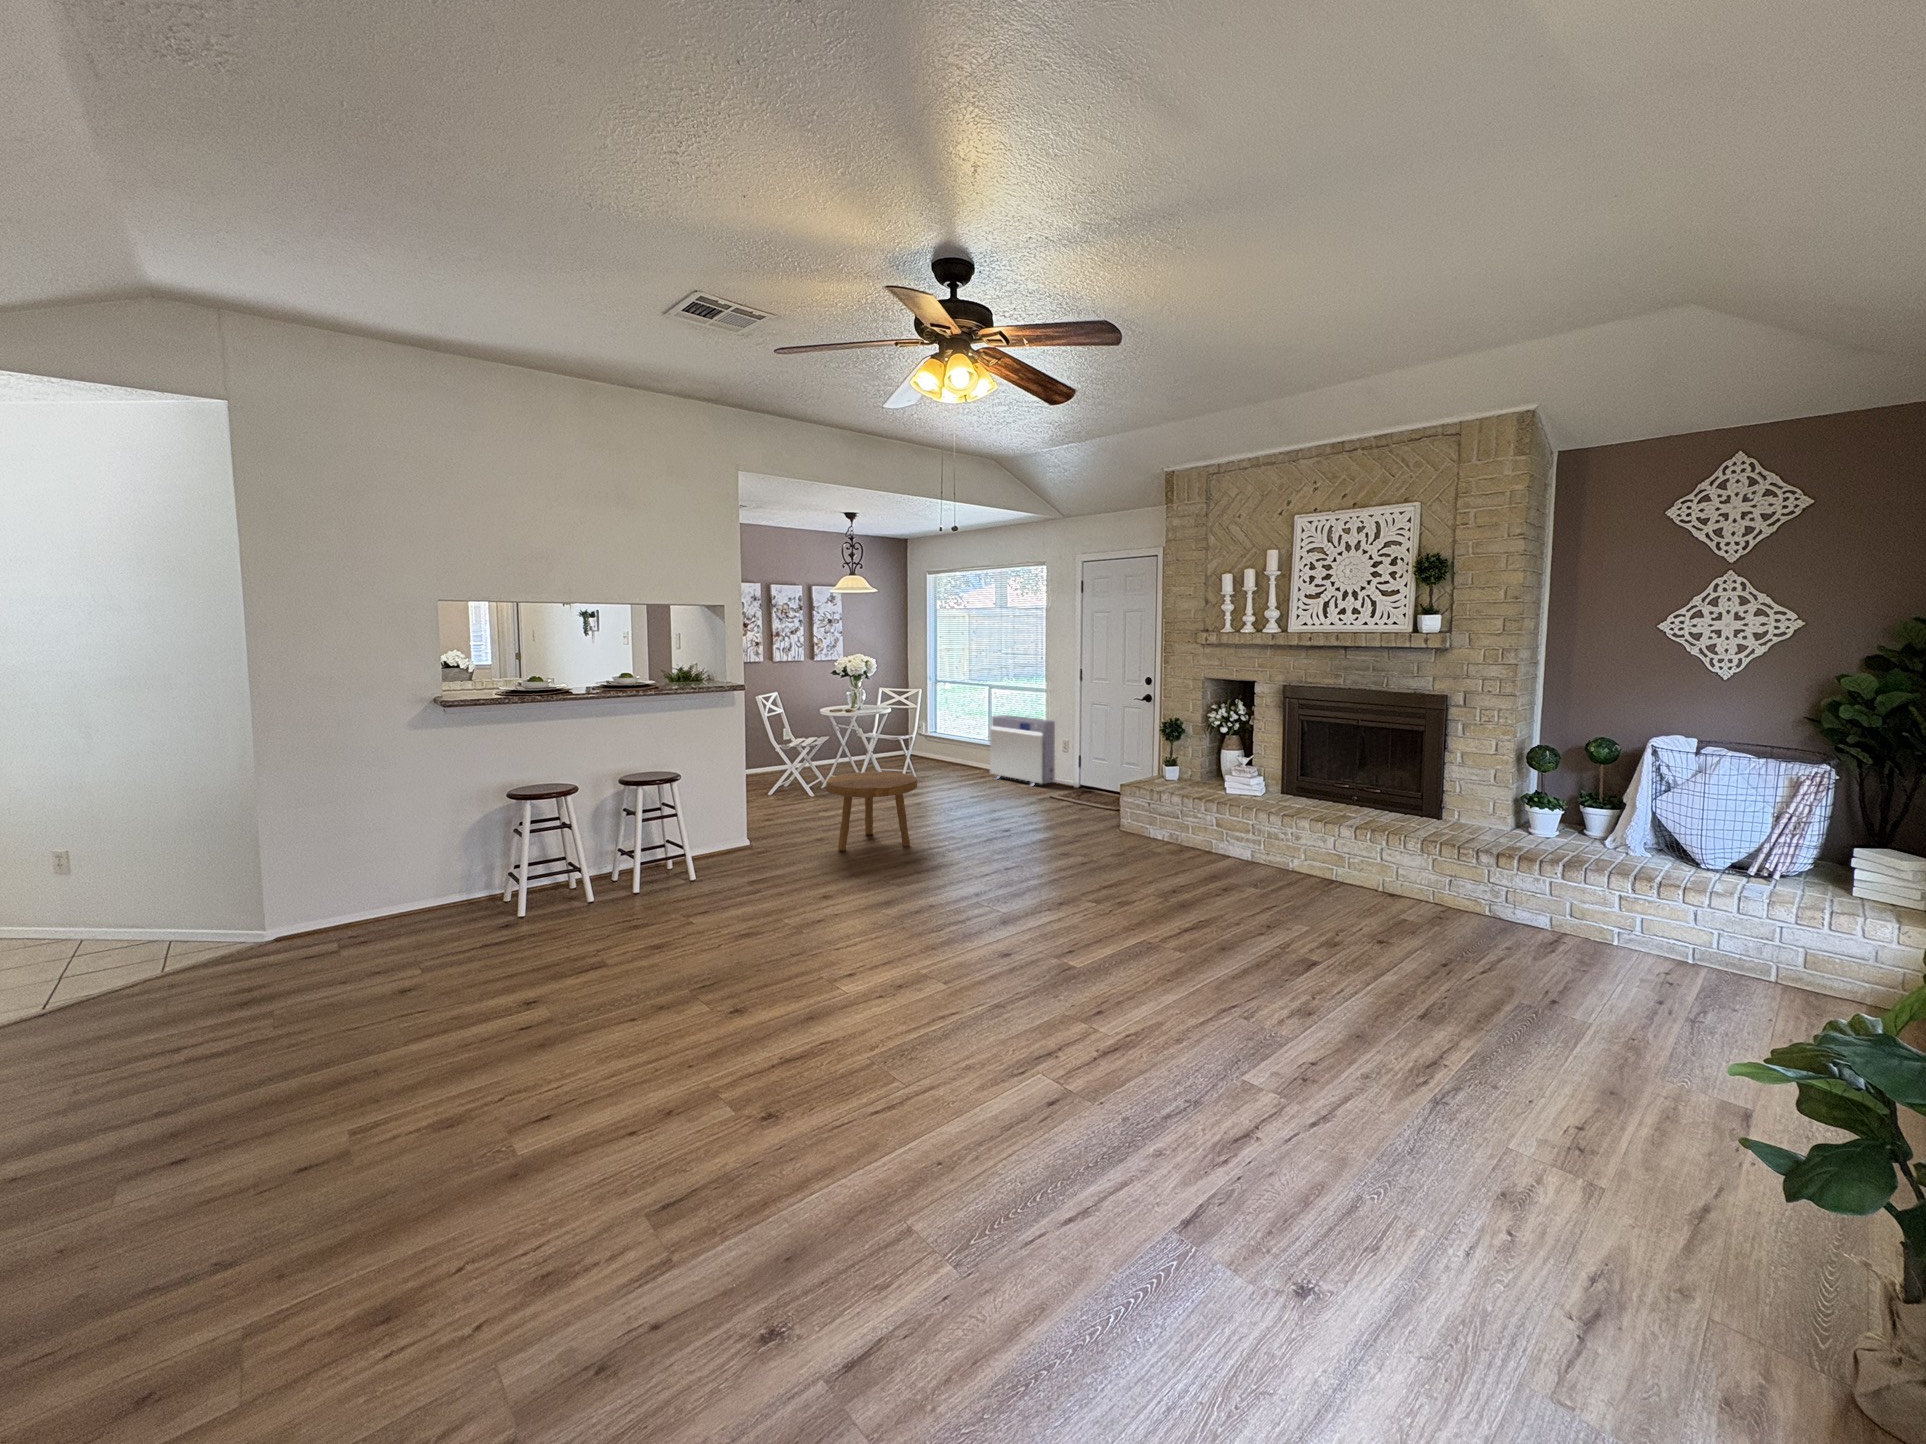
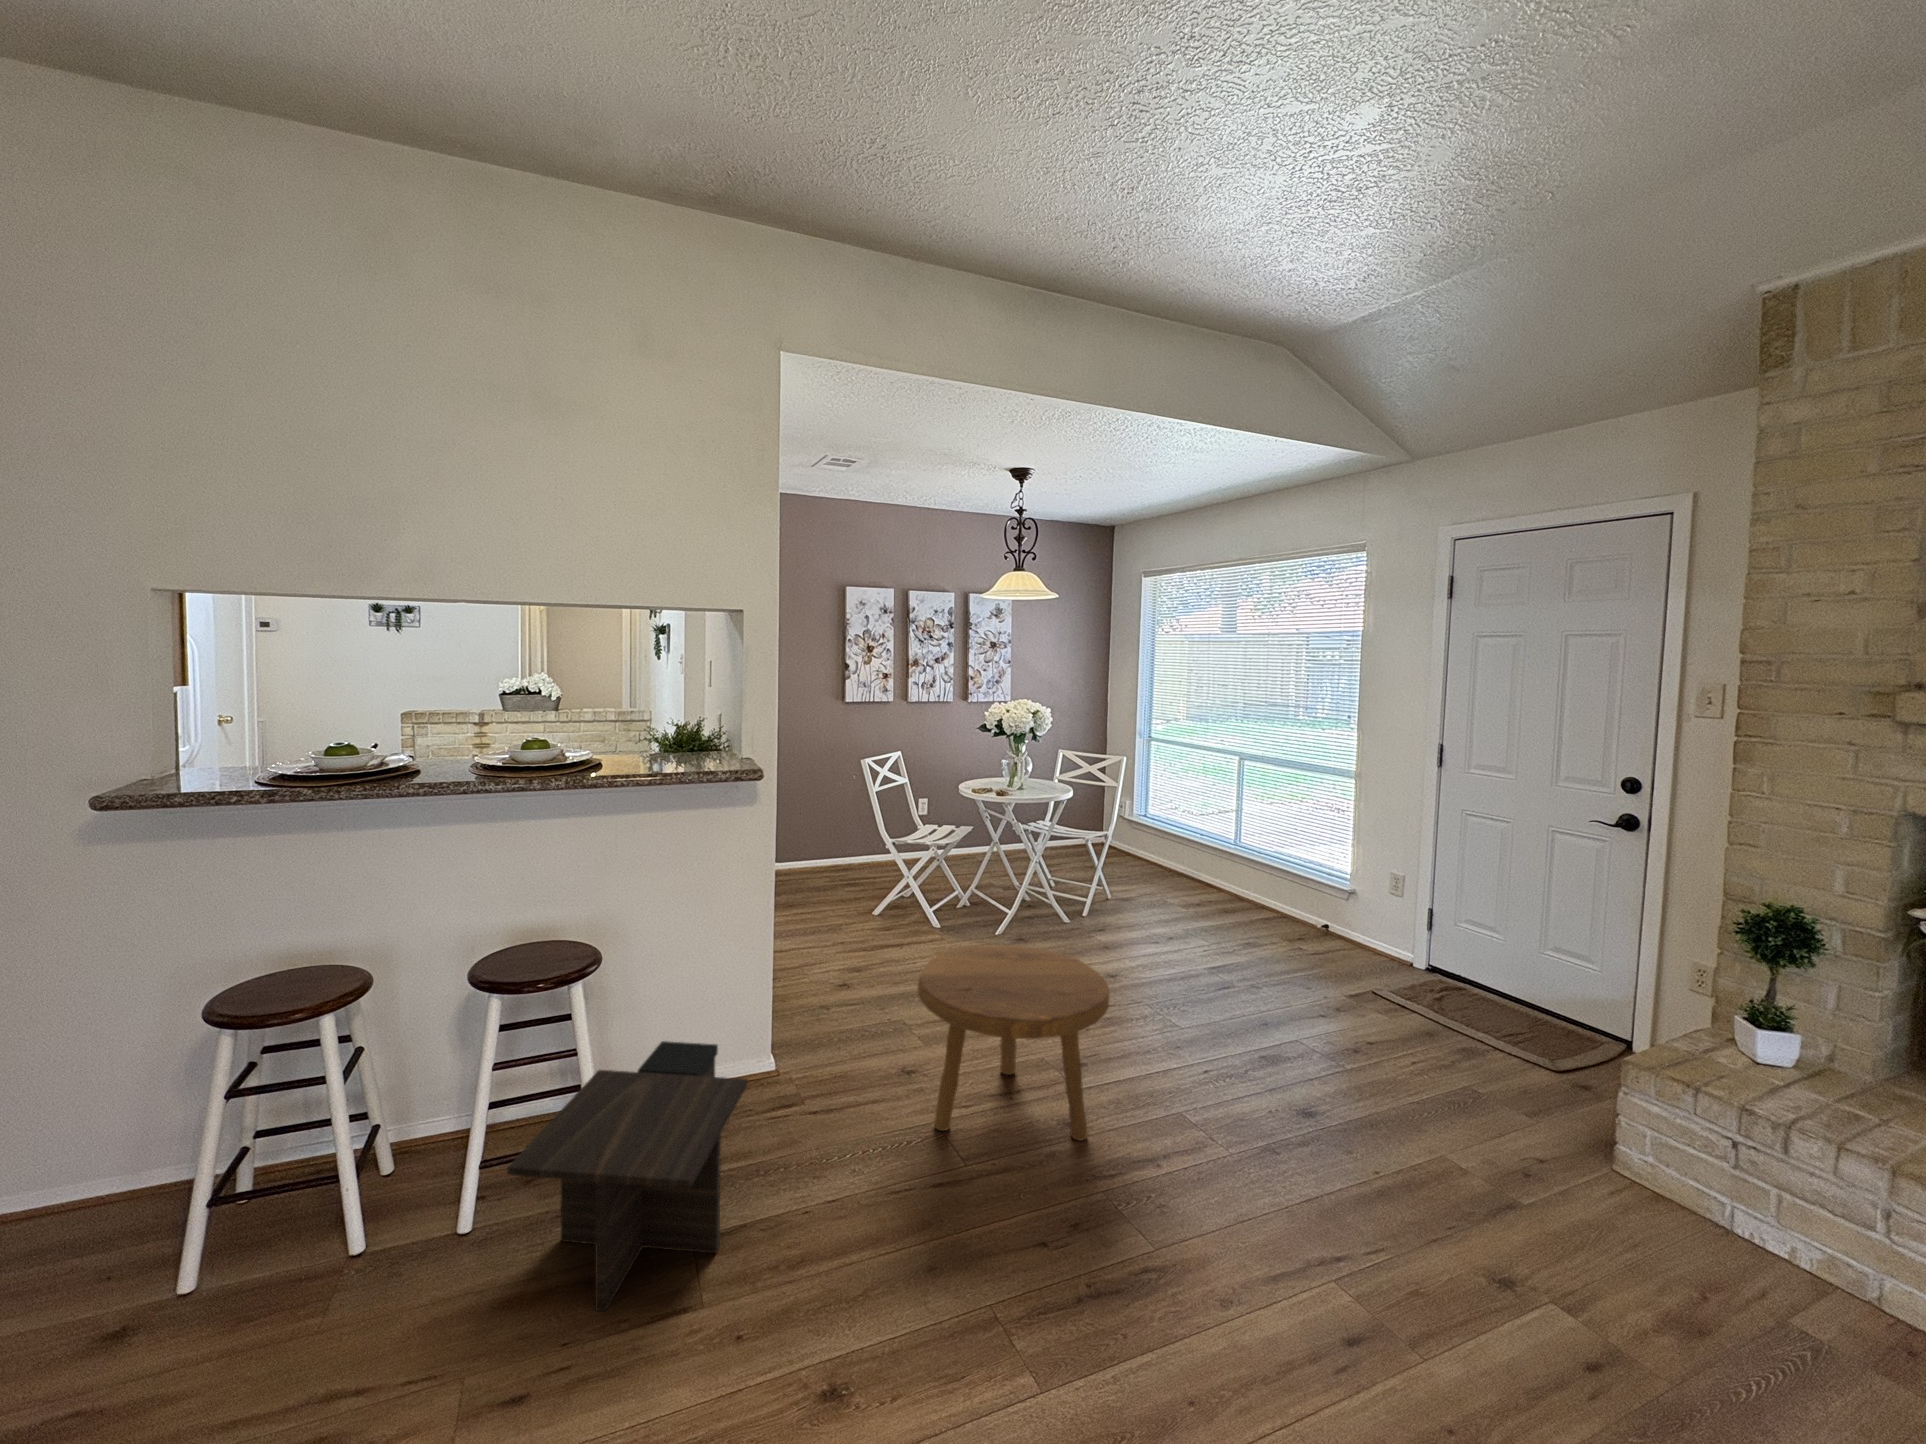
air purifier: present [990,715,1055,786] -> none [1241,812,1379,956]
coffee table: none [673,820,758,900] -> present [507,1041,748,1311]

